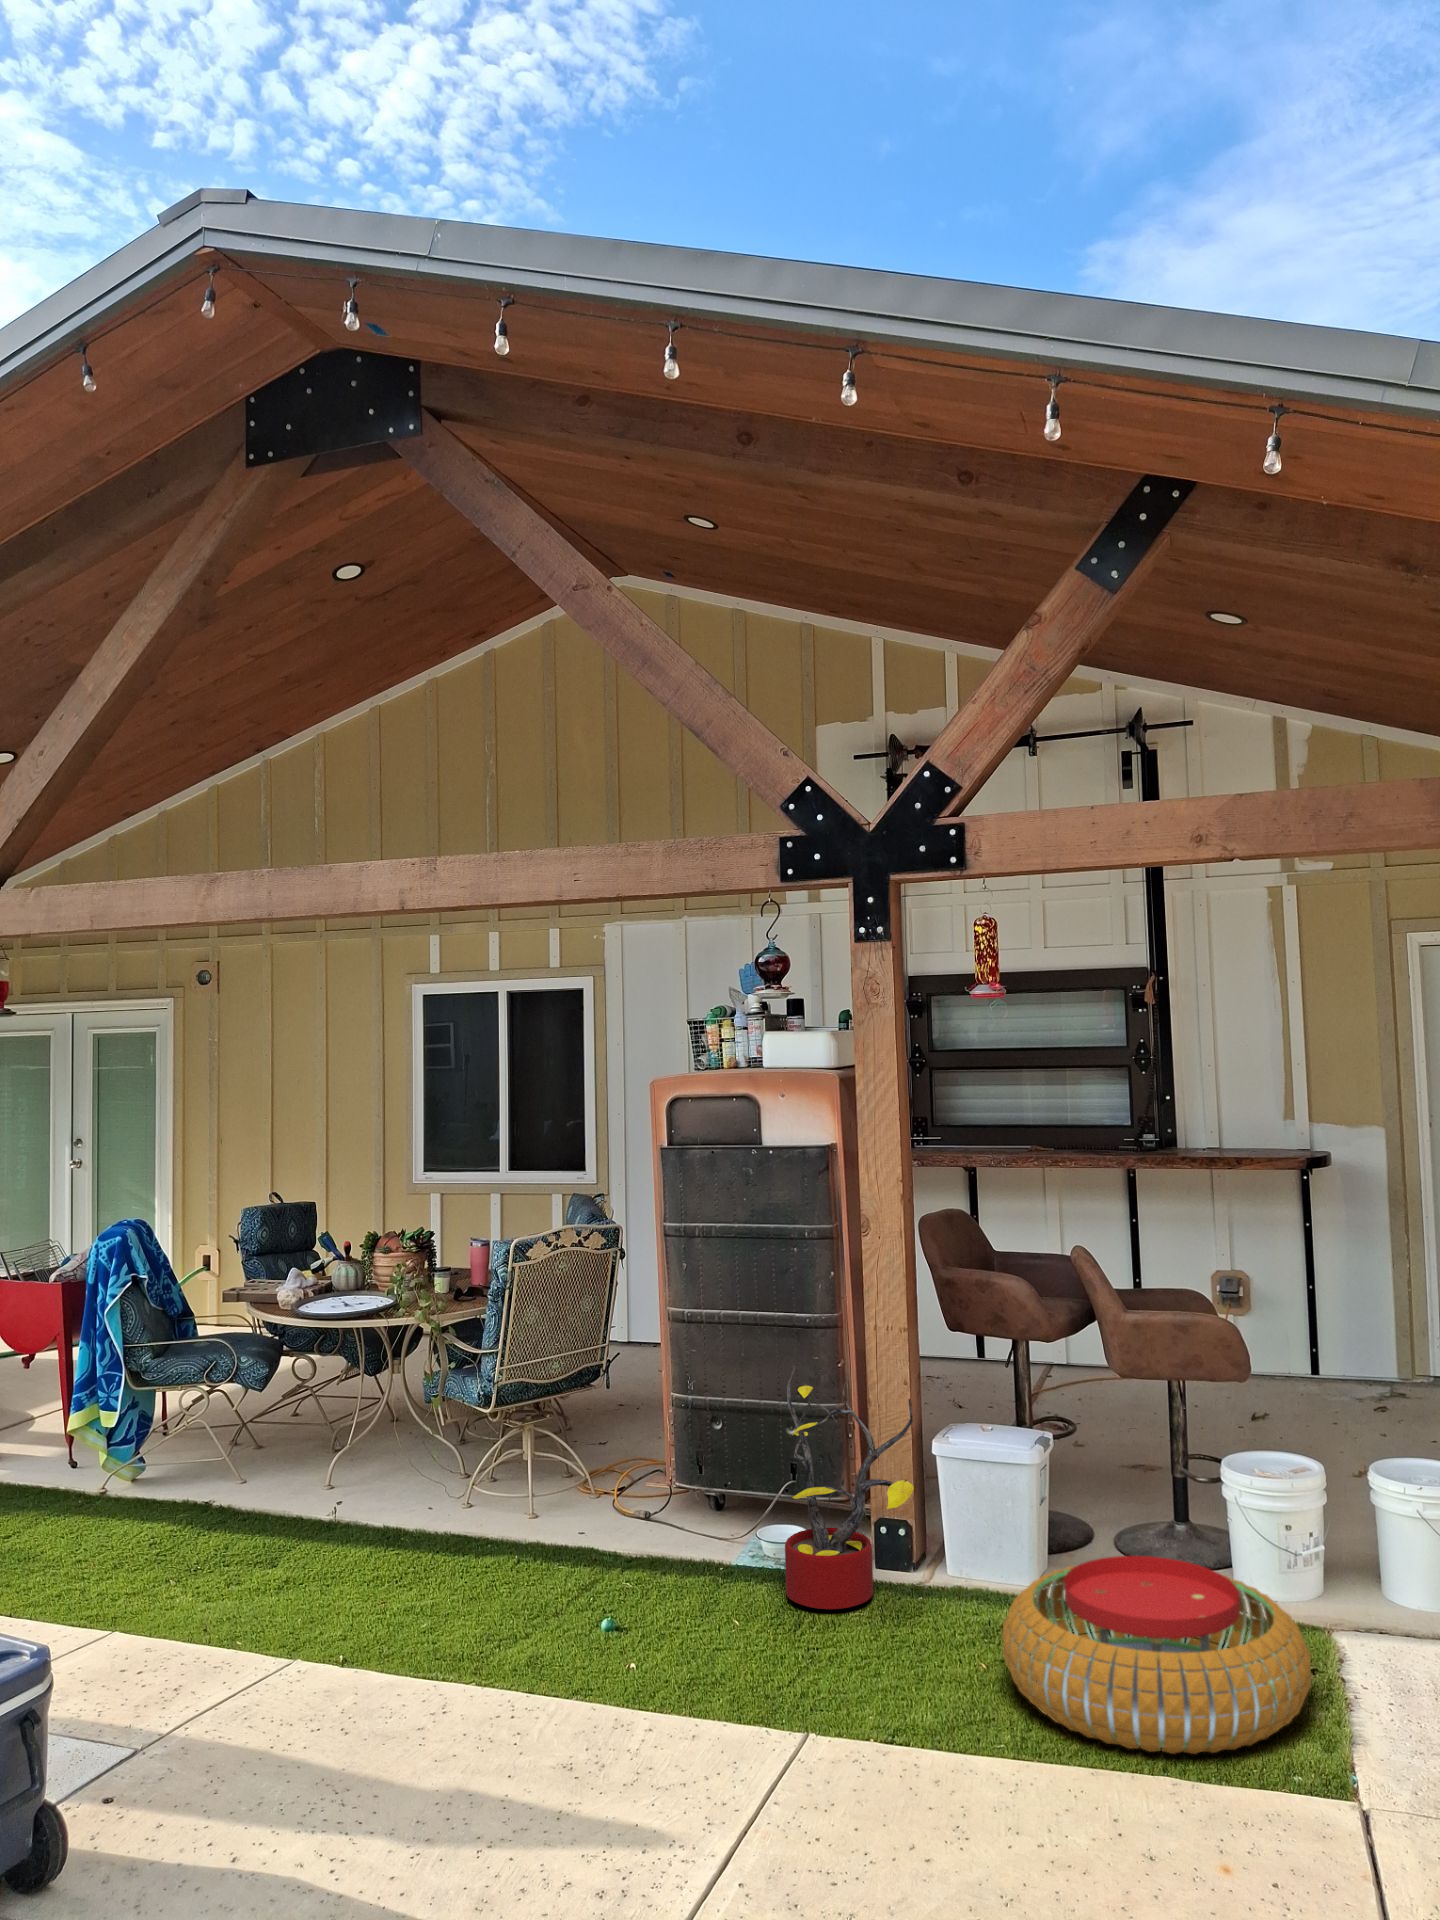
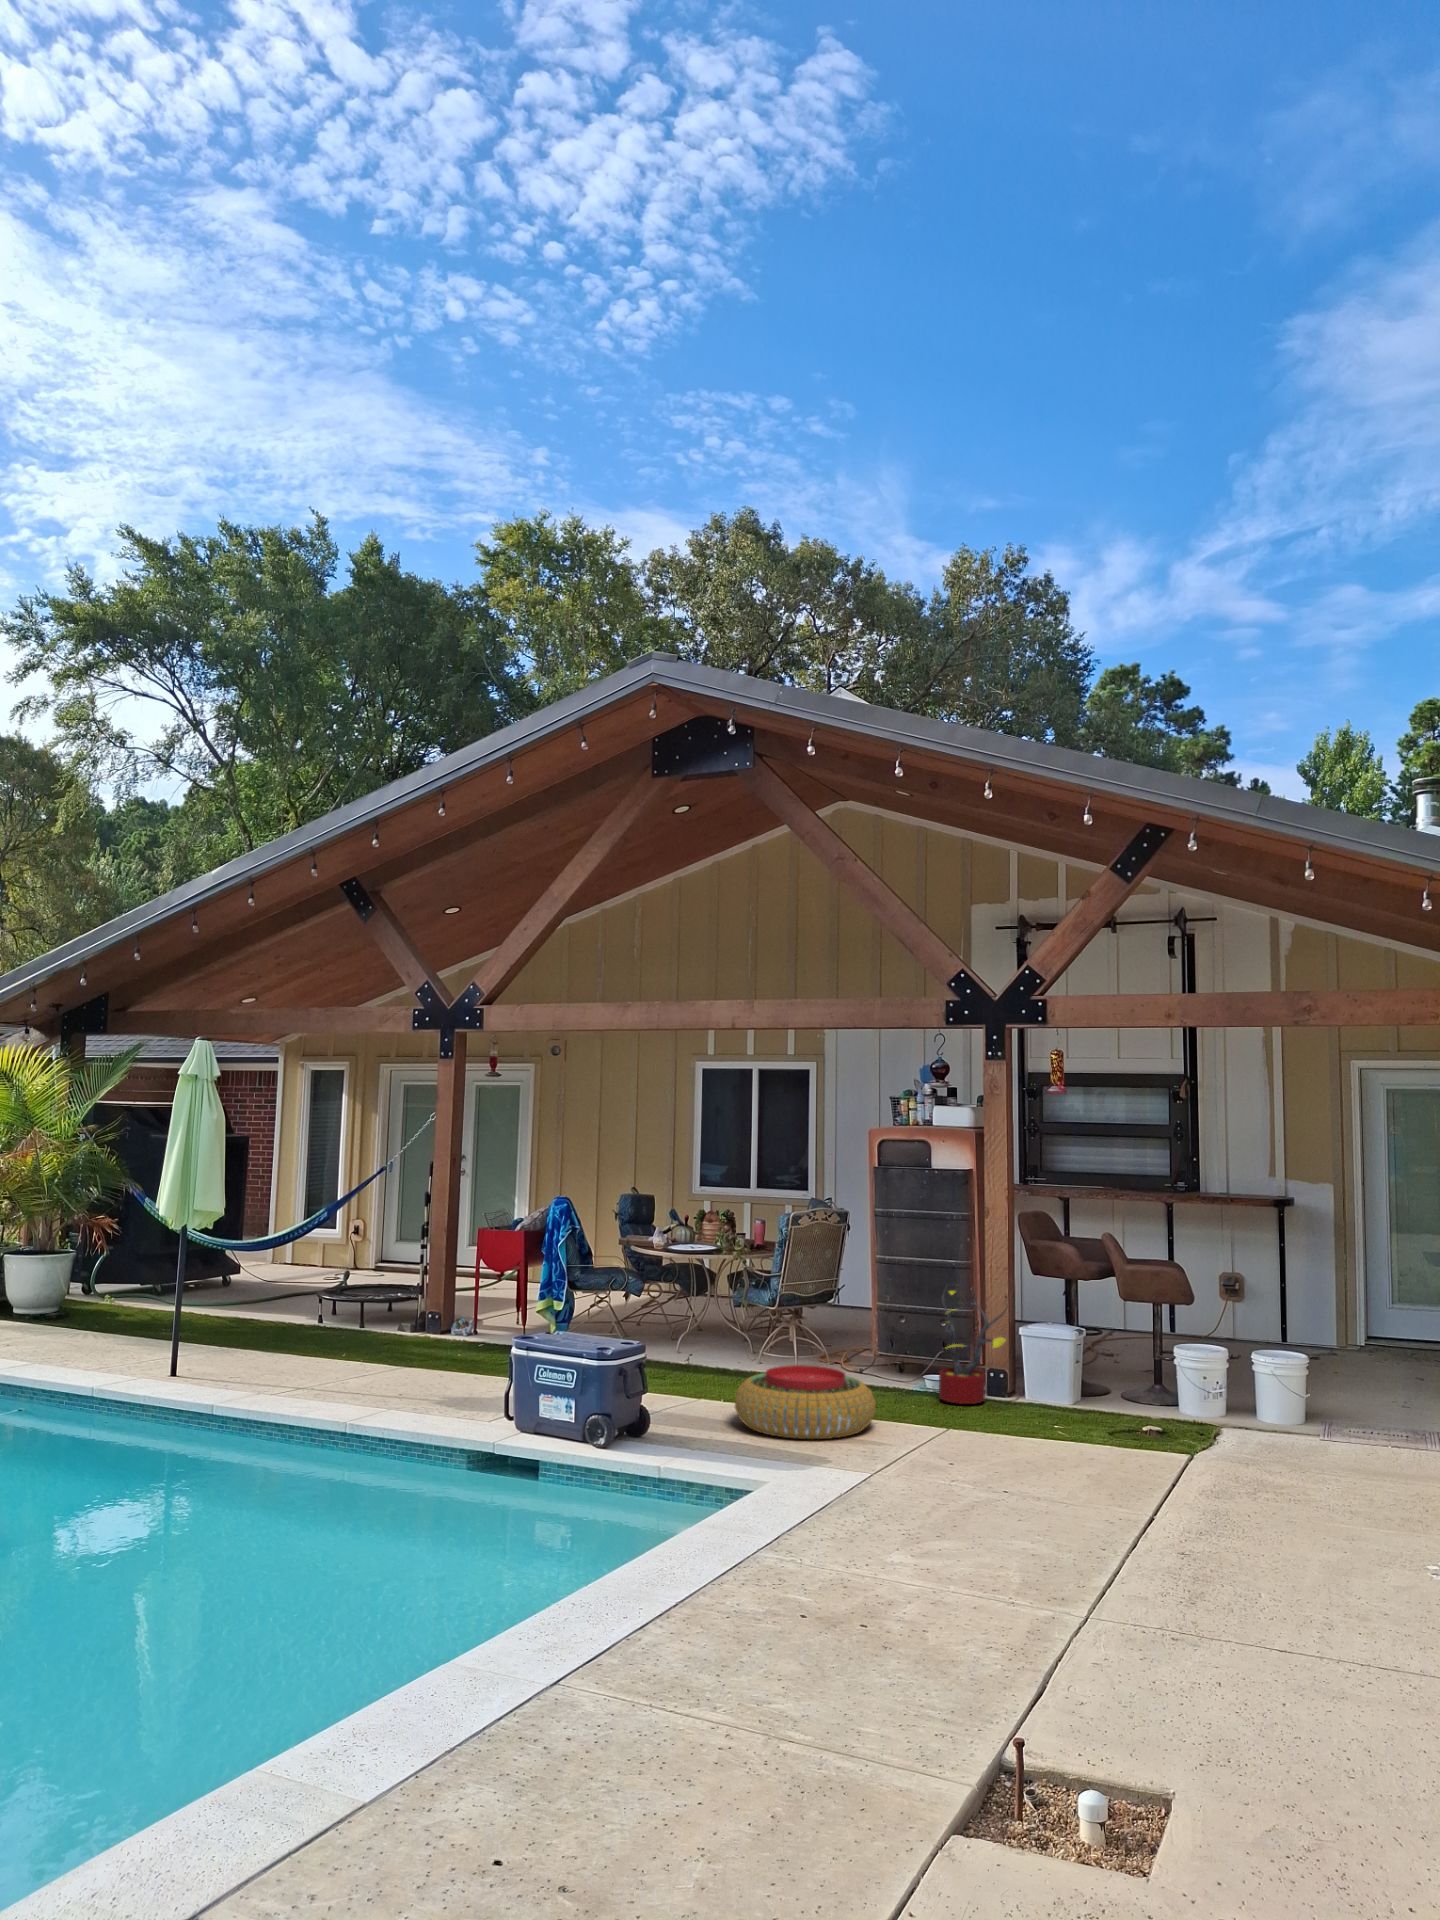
pouf: present [1002,1556,1311,1754] -> present [735,1365,875,1439]

